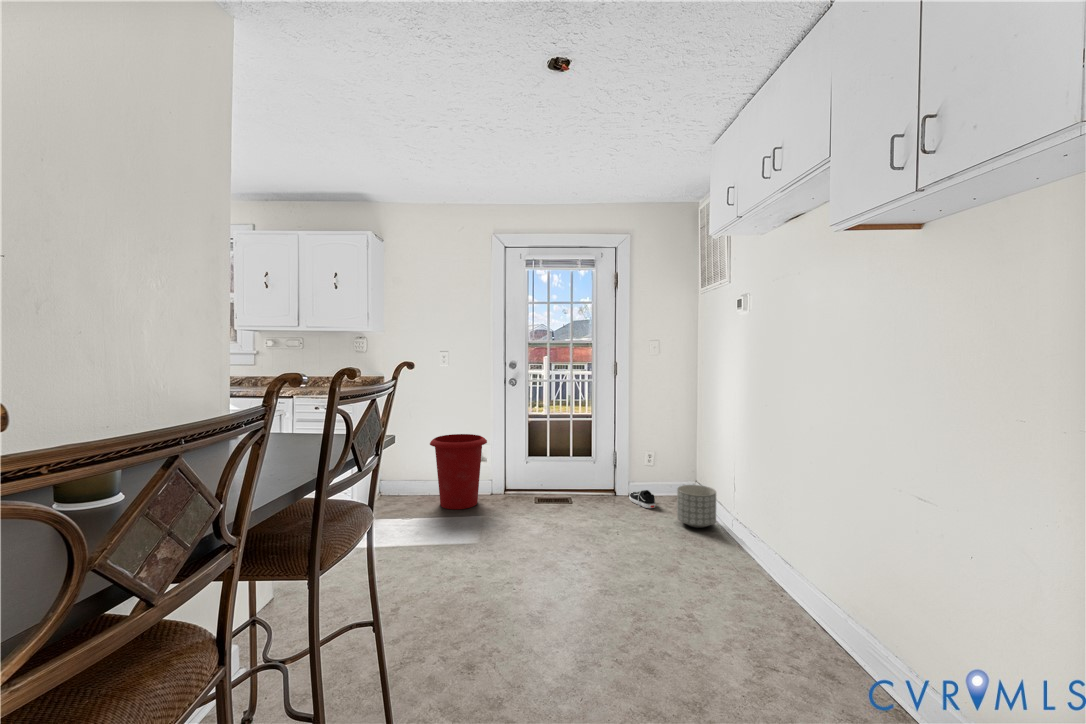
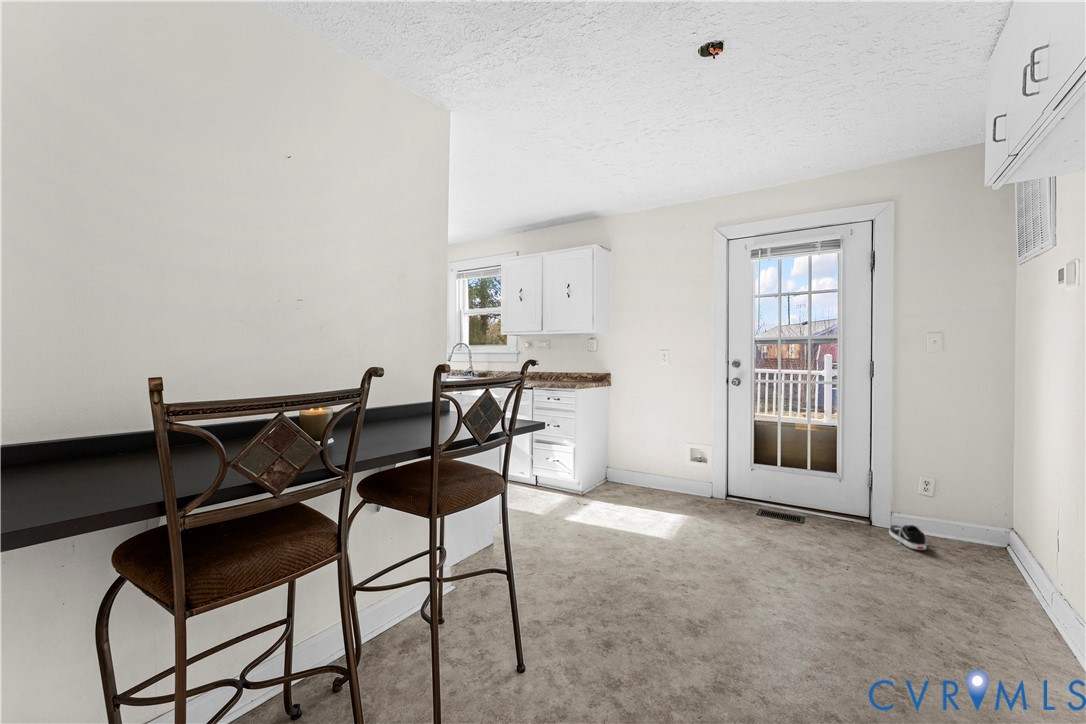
waste bin: present [430,434,487,509] -> none [645,432,704,507]
planter: present [677,485,716,528] -> none [953,527,1025,591]

